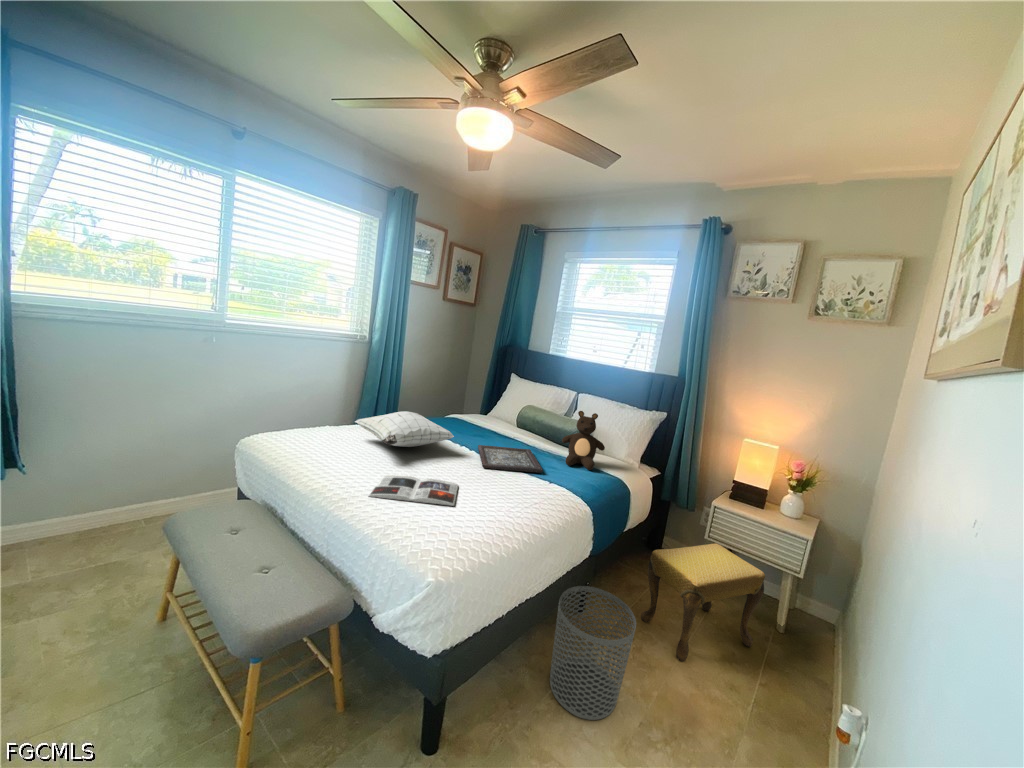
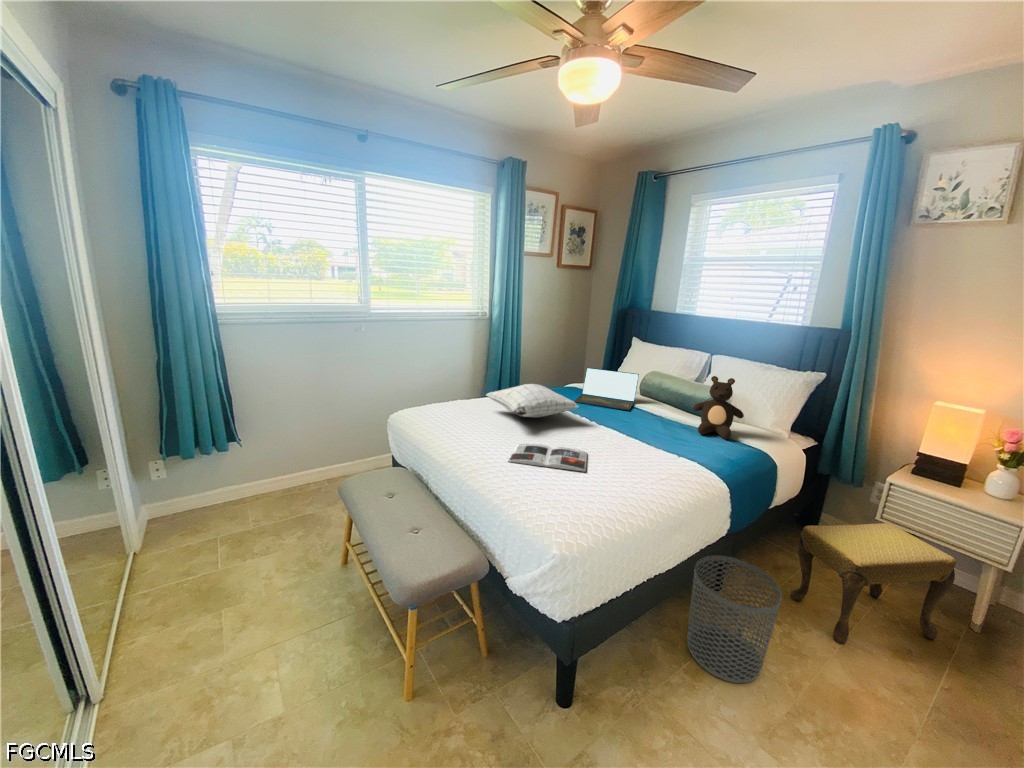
laptop: none [451,398,515,442] -> present [574,368,639,411]
tray: present [478,445,543,473] -> none [603,415,673,442]

